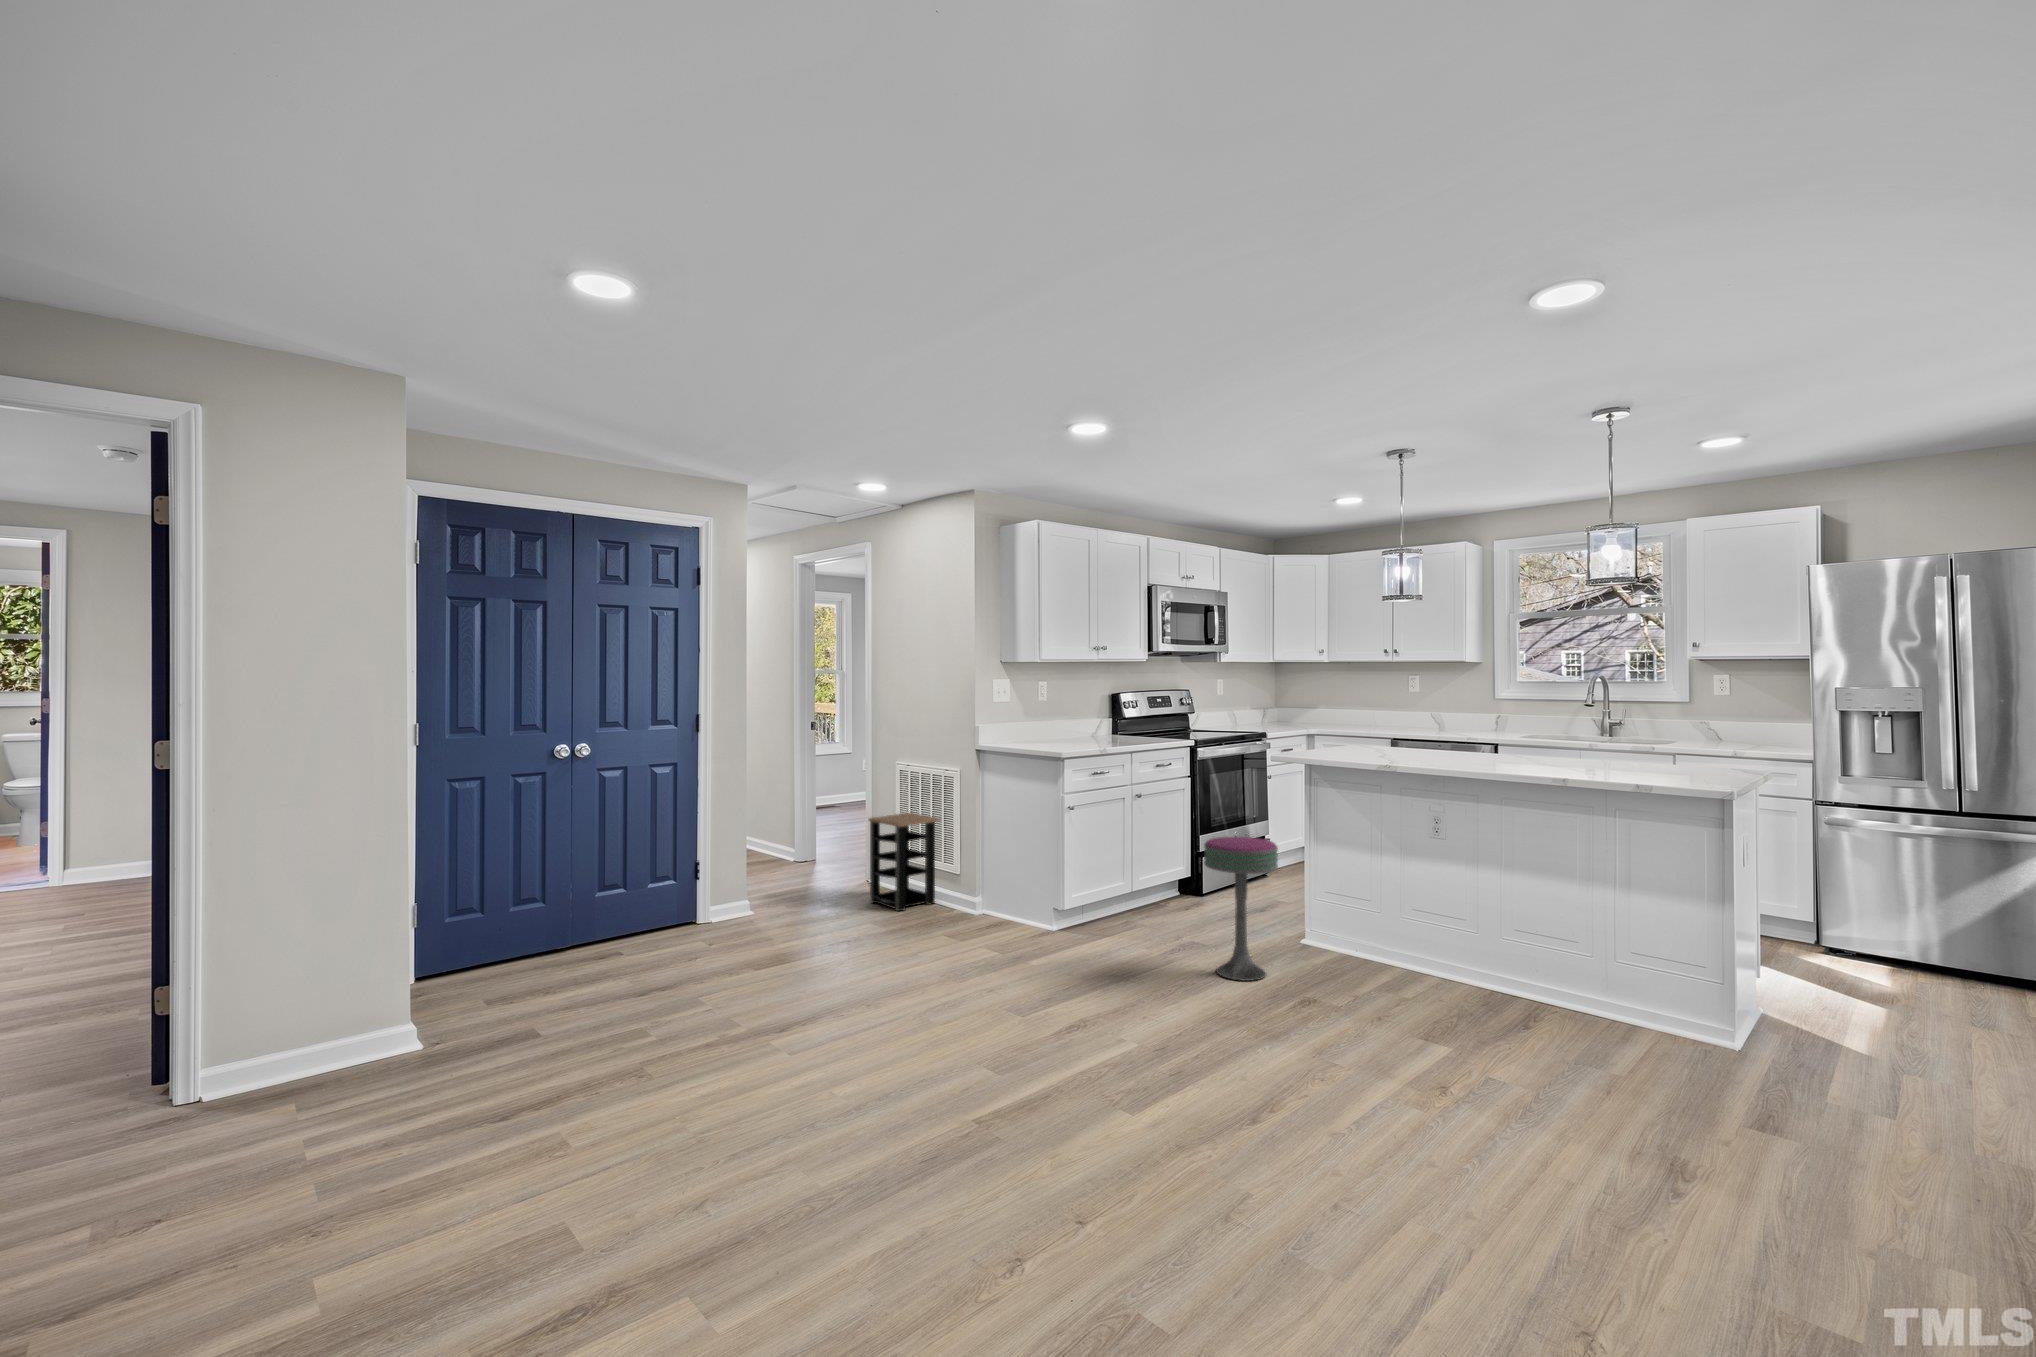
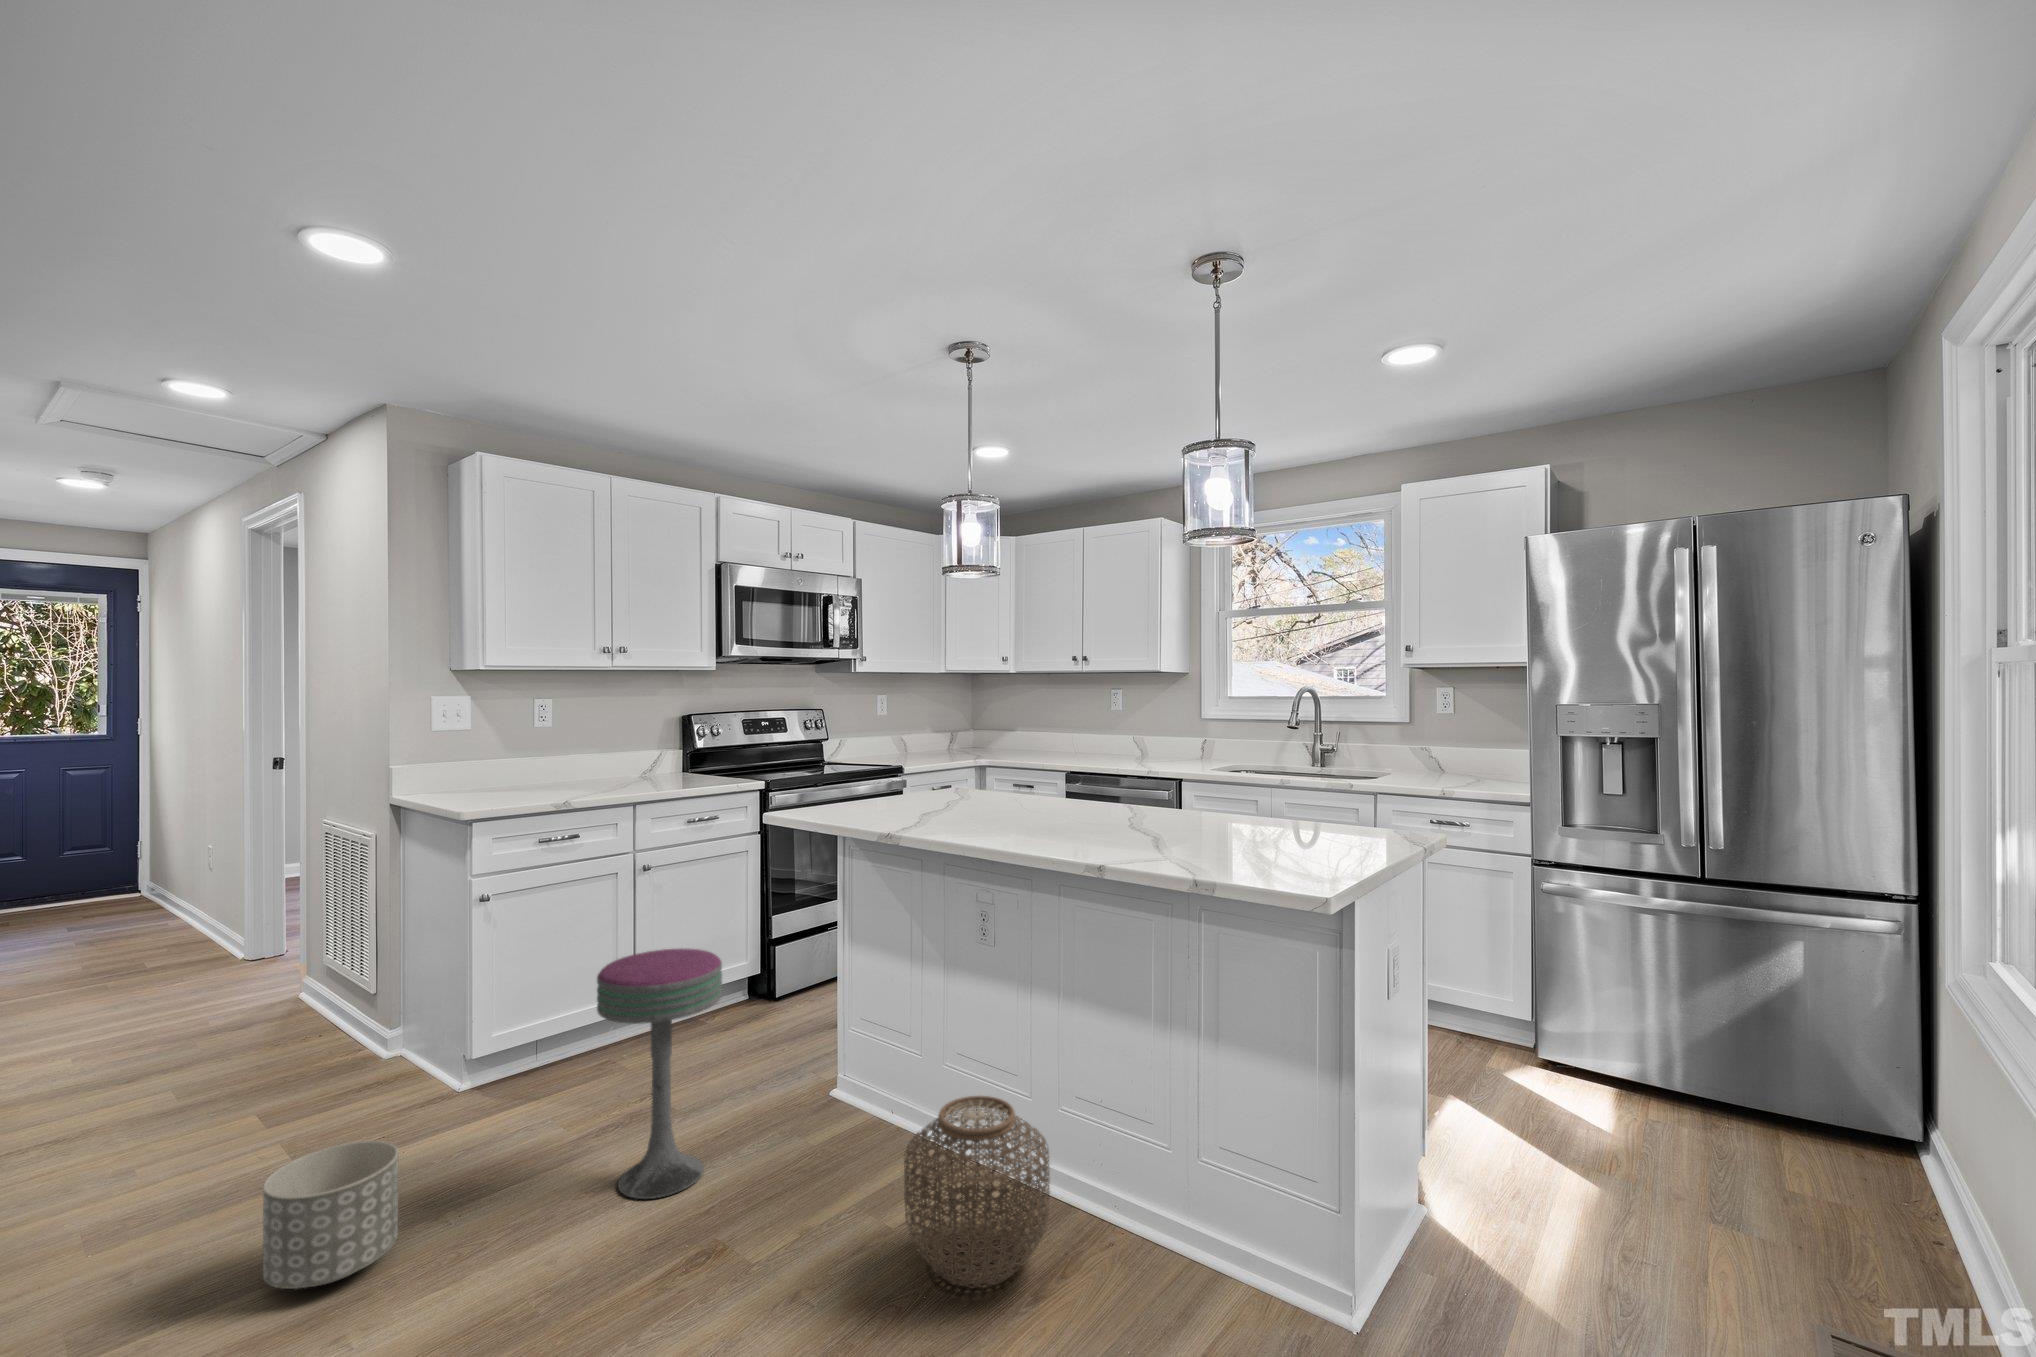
side table: present [868,813,940,911] -> none [254,894,370,1054]
woven basket: none [1436,918,1532,1020] -> present [904,1096,1050,1288]
planter: none [1071,932,1131,1003] -> present [263,1141,398,1289]

